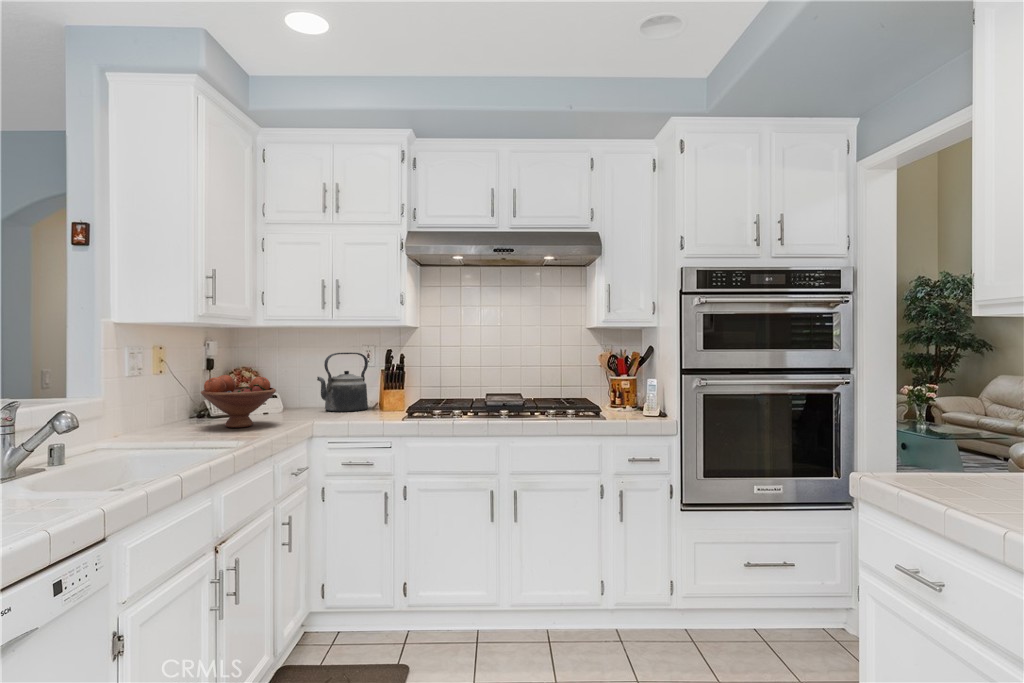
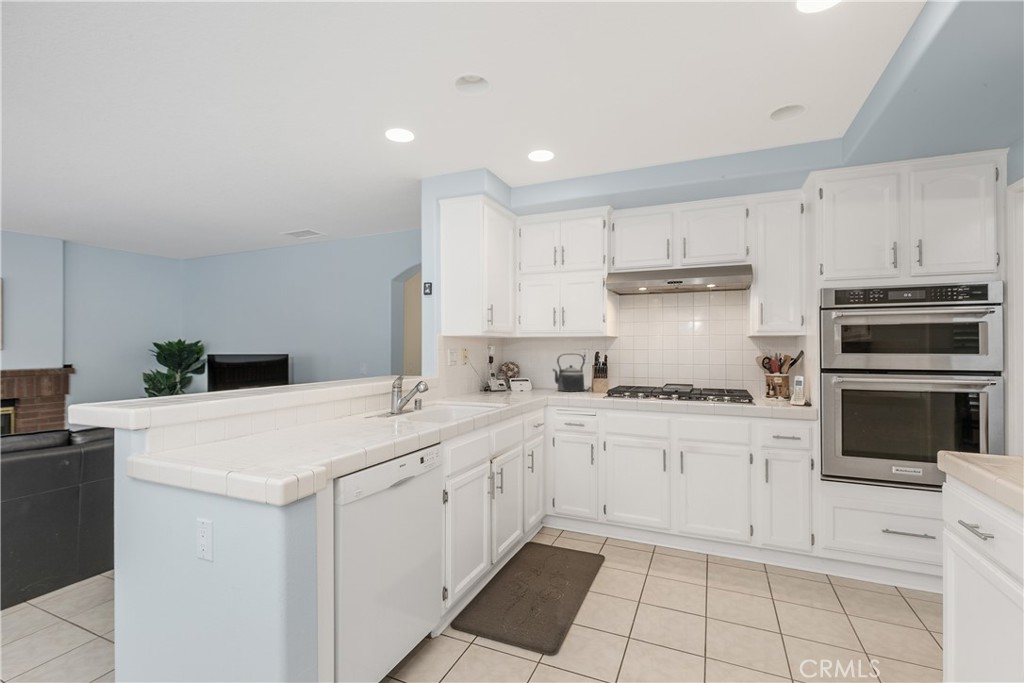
fruit bowl: present [201,375,276,428] -> none [486,366,527,397]

